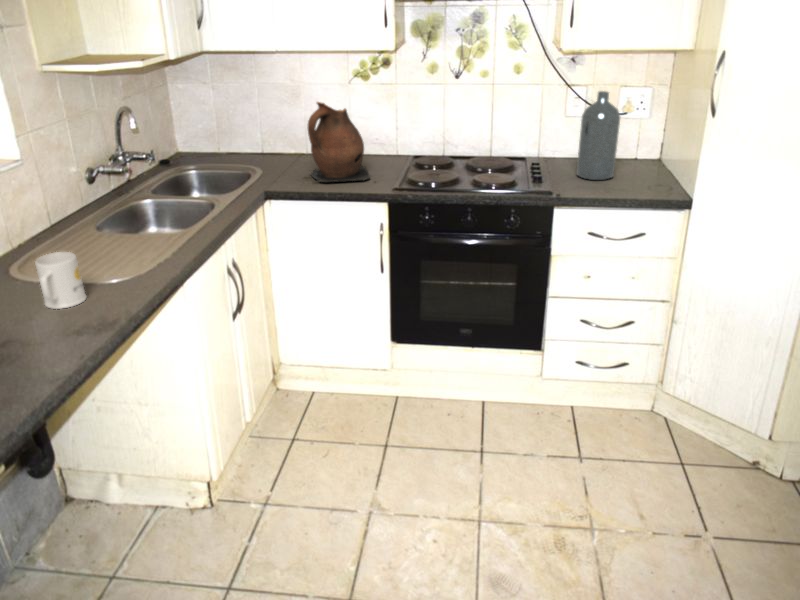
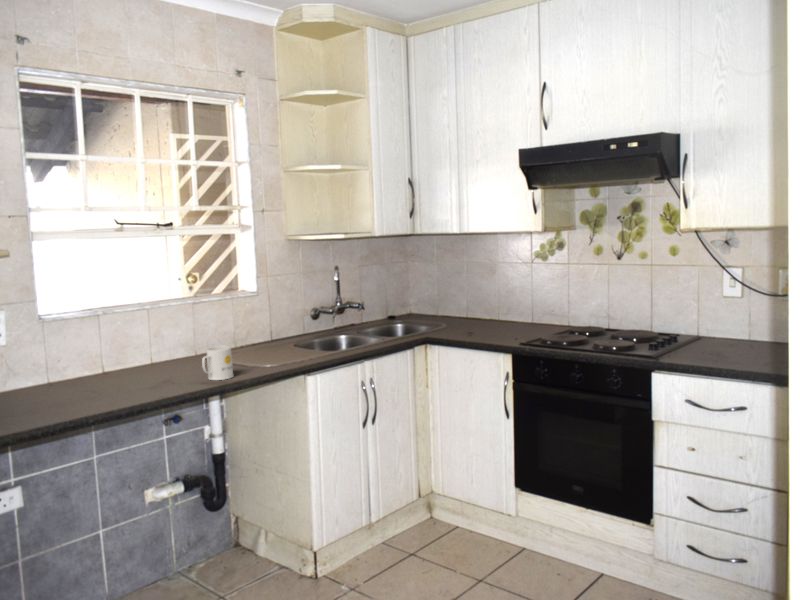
bottle: present [577,91,620,180] -> none [704,270,746,357]
ceramic pitcher: present [308,102,370,182] -> none [467,272,526,339]

